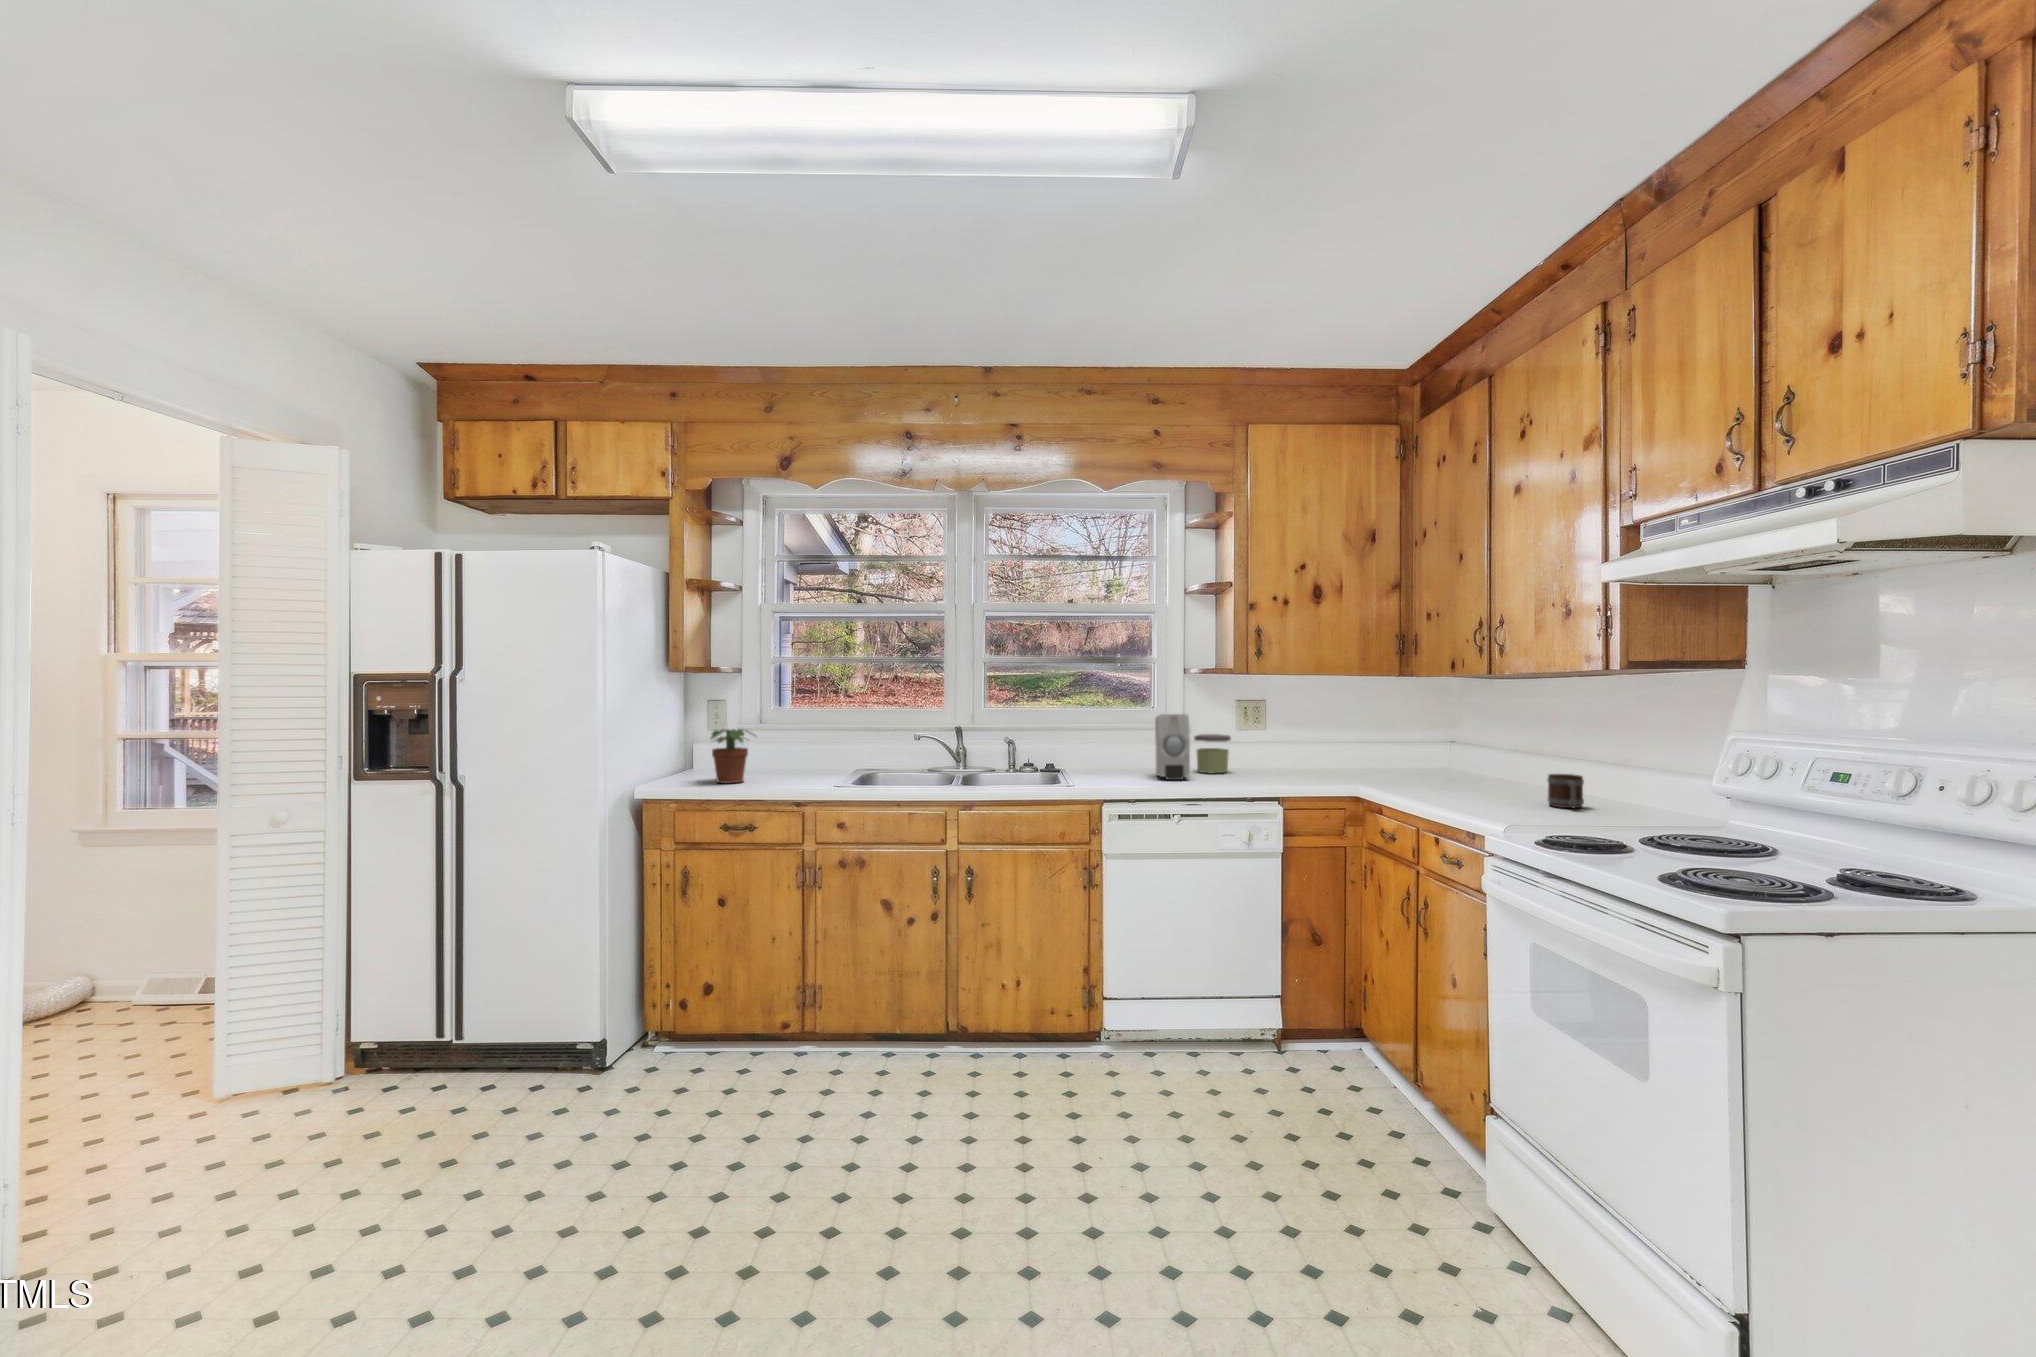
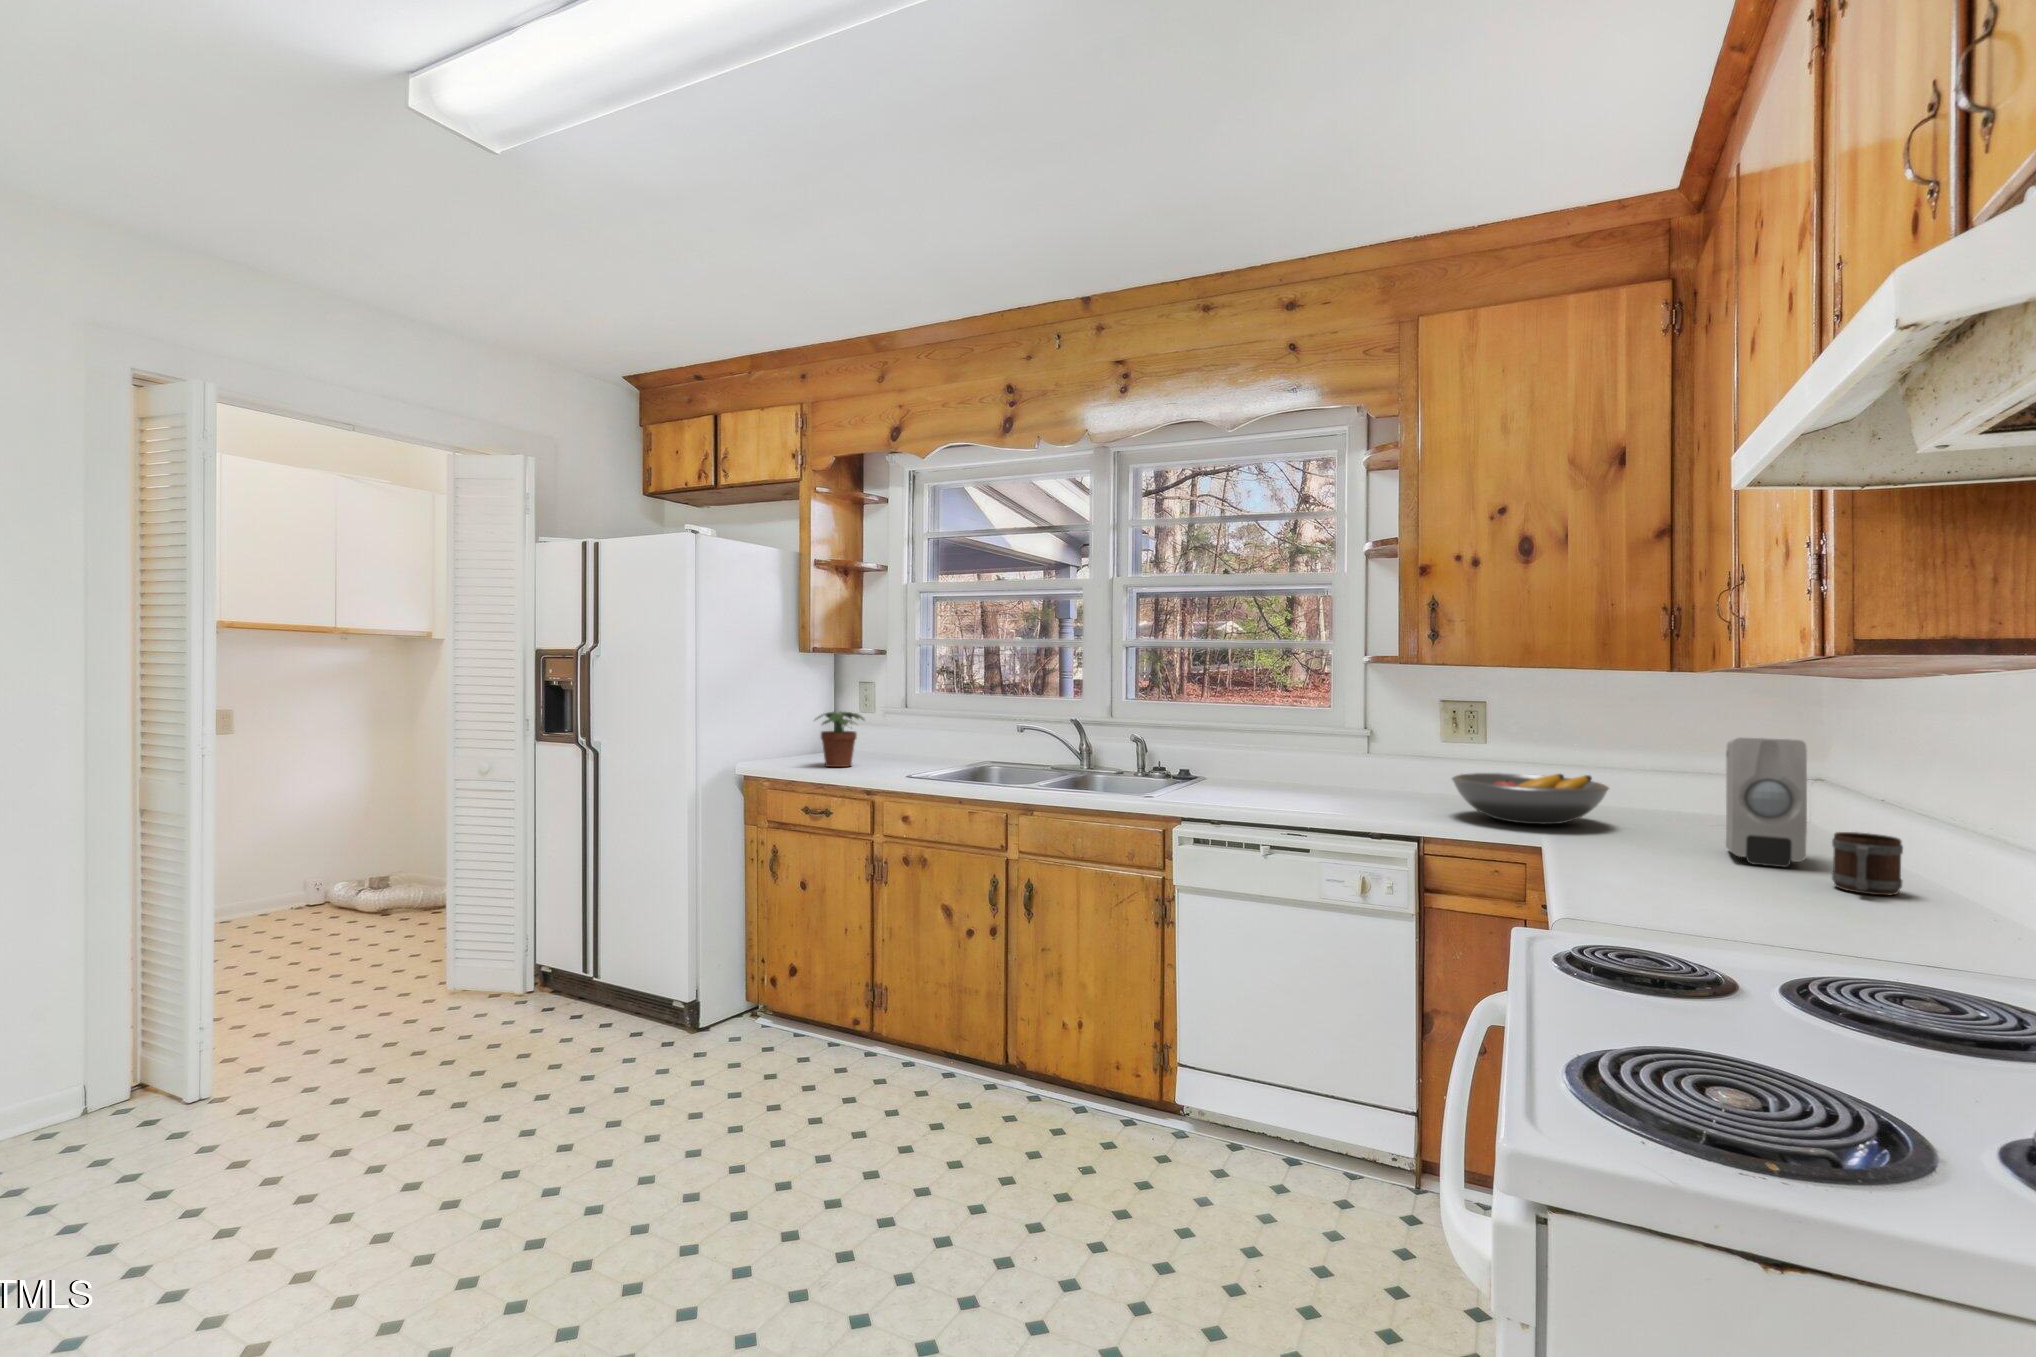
soap dispenser: present [1155,714,1190,780] -> present [1726,738,1807,867]
jar: present [1194,734,1231,773] -> none [1367,742,1421,796]
fruit bowl: none [1281,750,1382,785] -> present [1452,773,1609,824]

